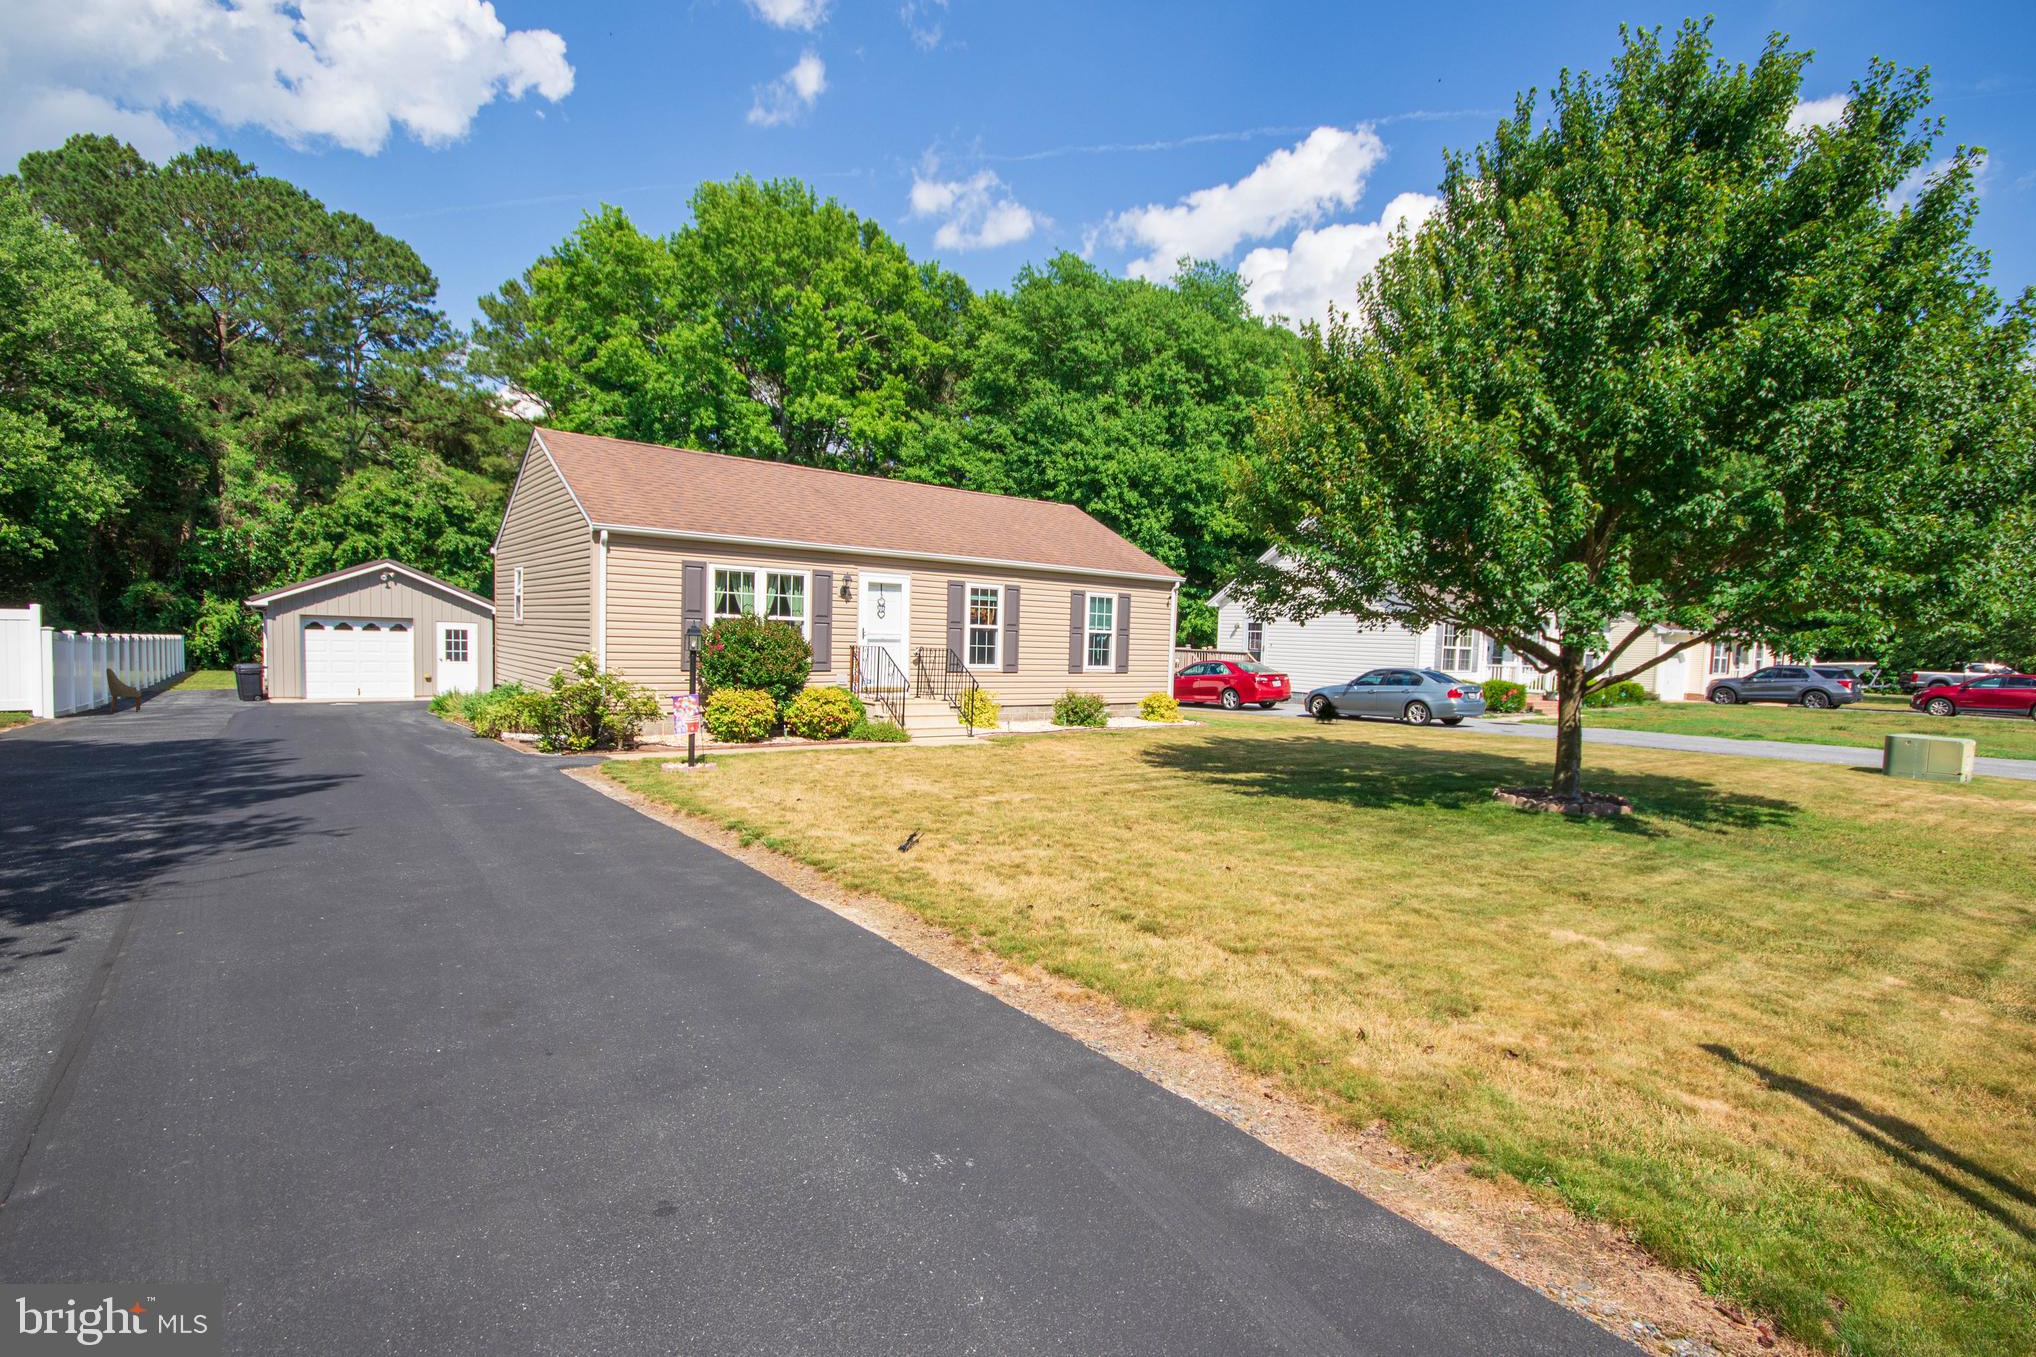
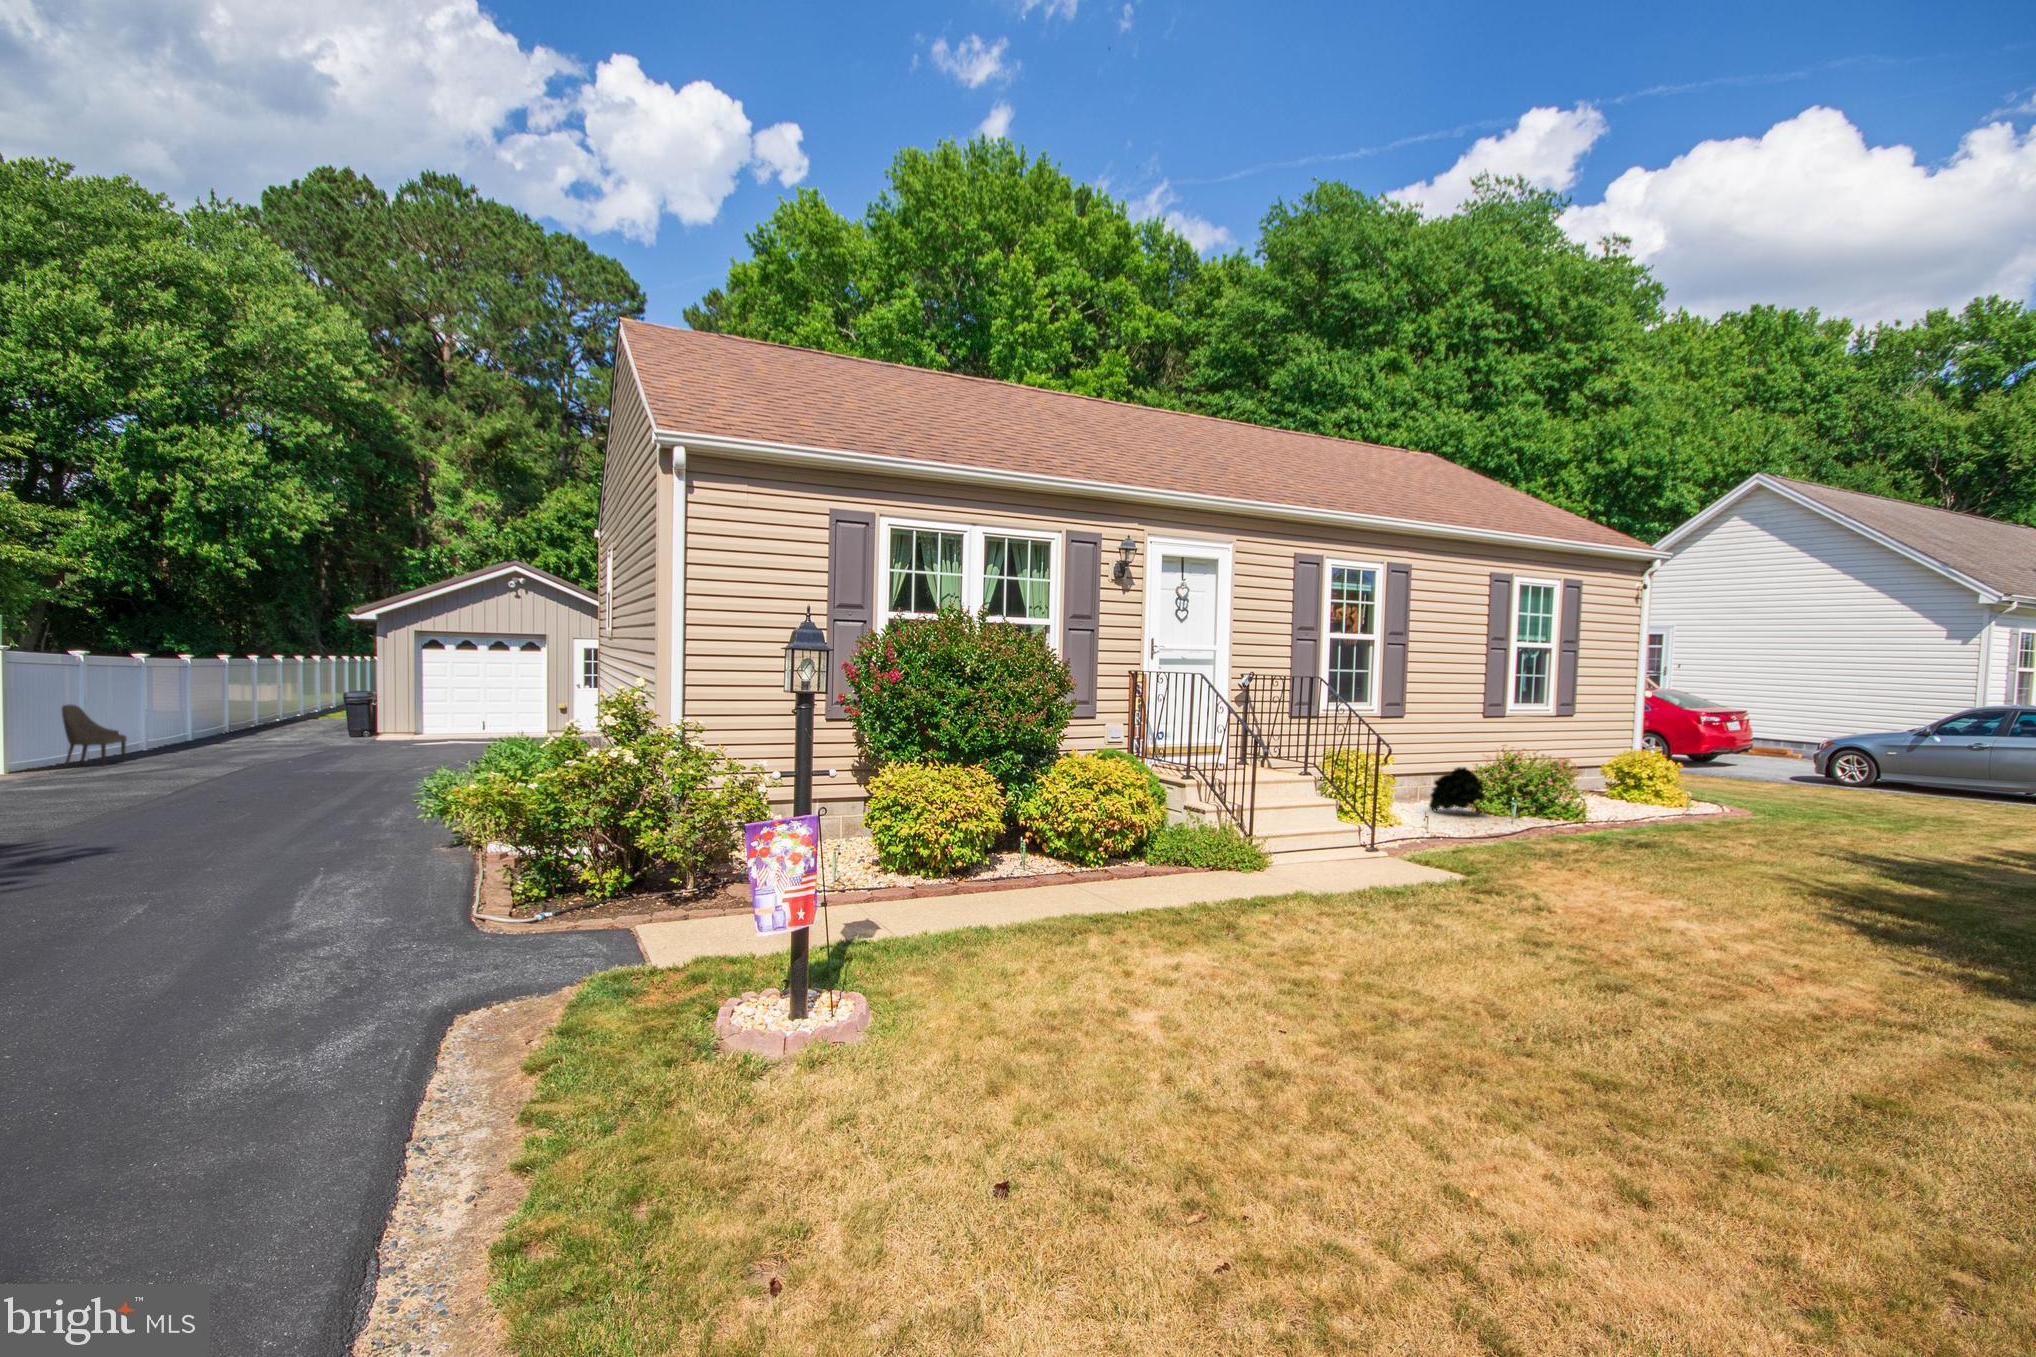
potted plant: present [1315,701,1342,722] -> present [1429,767,1485,814]

